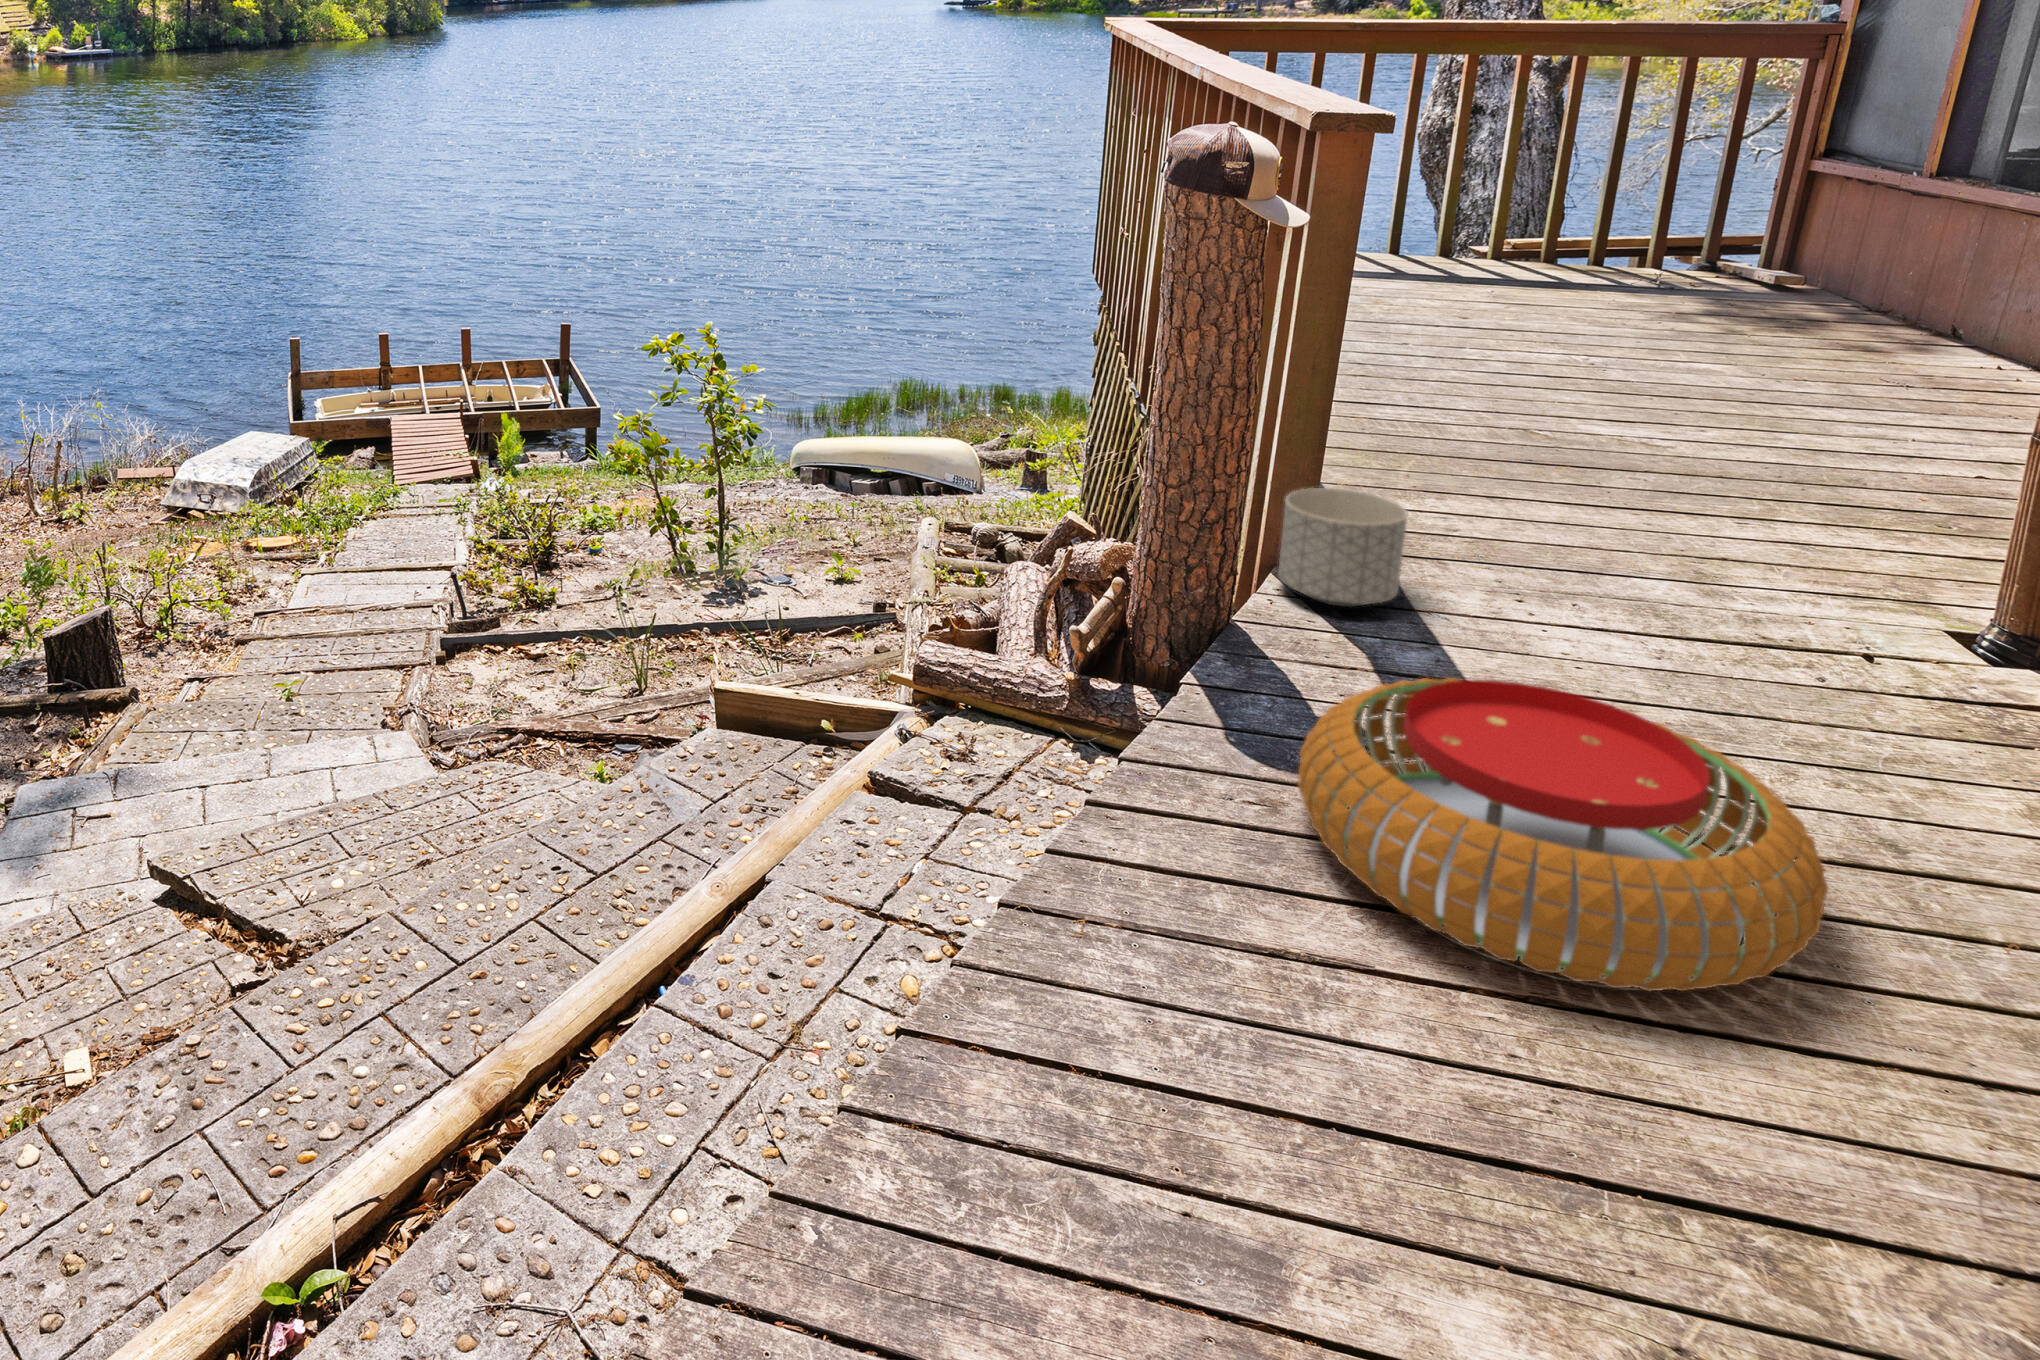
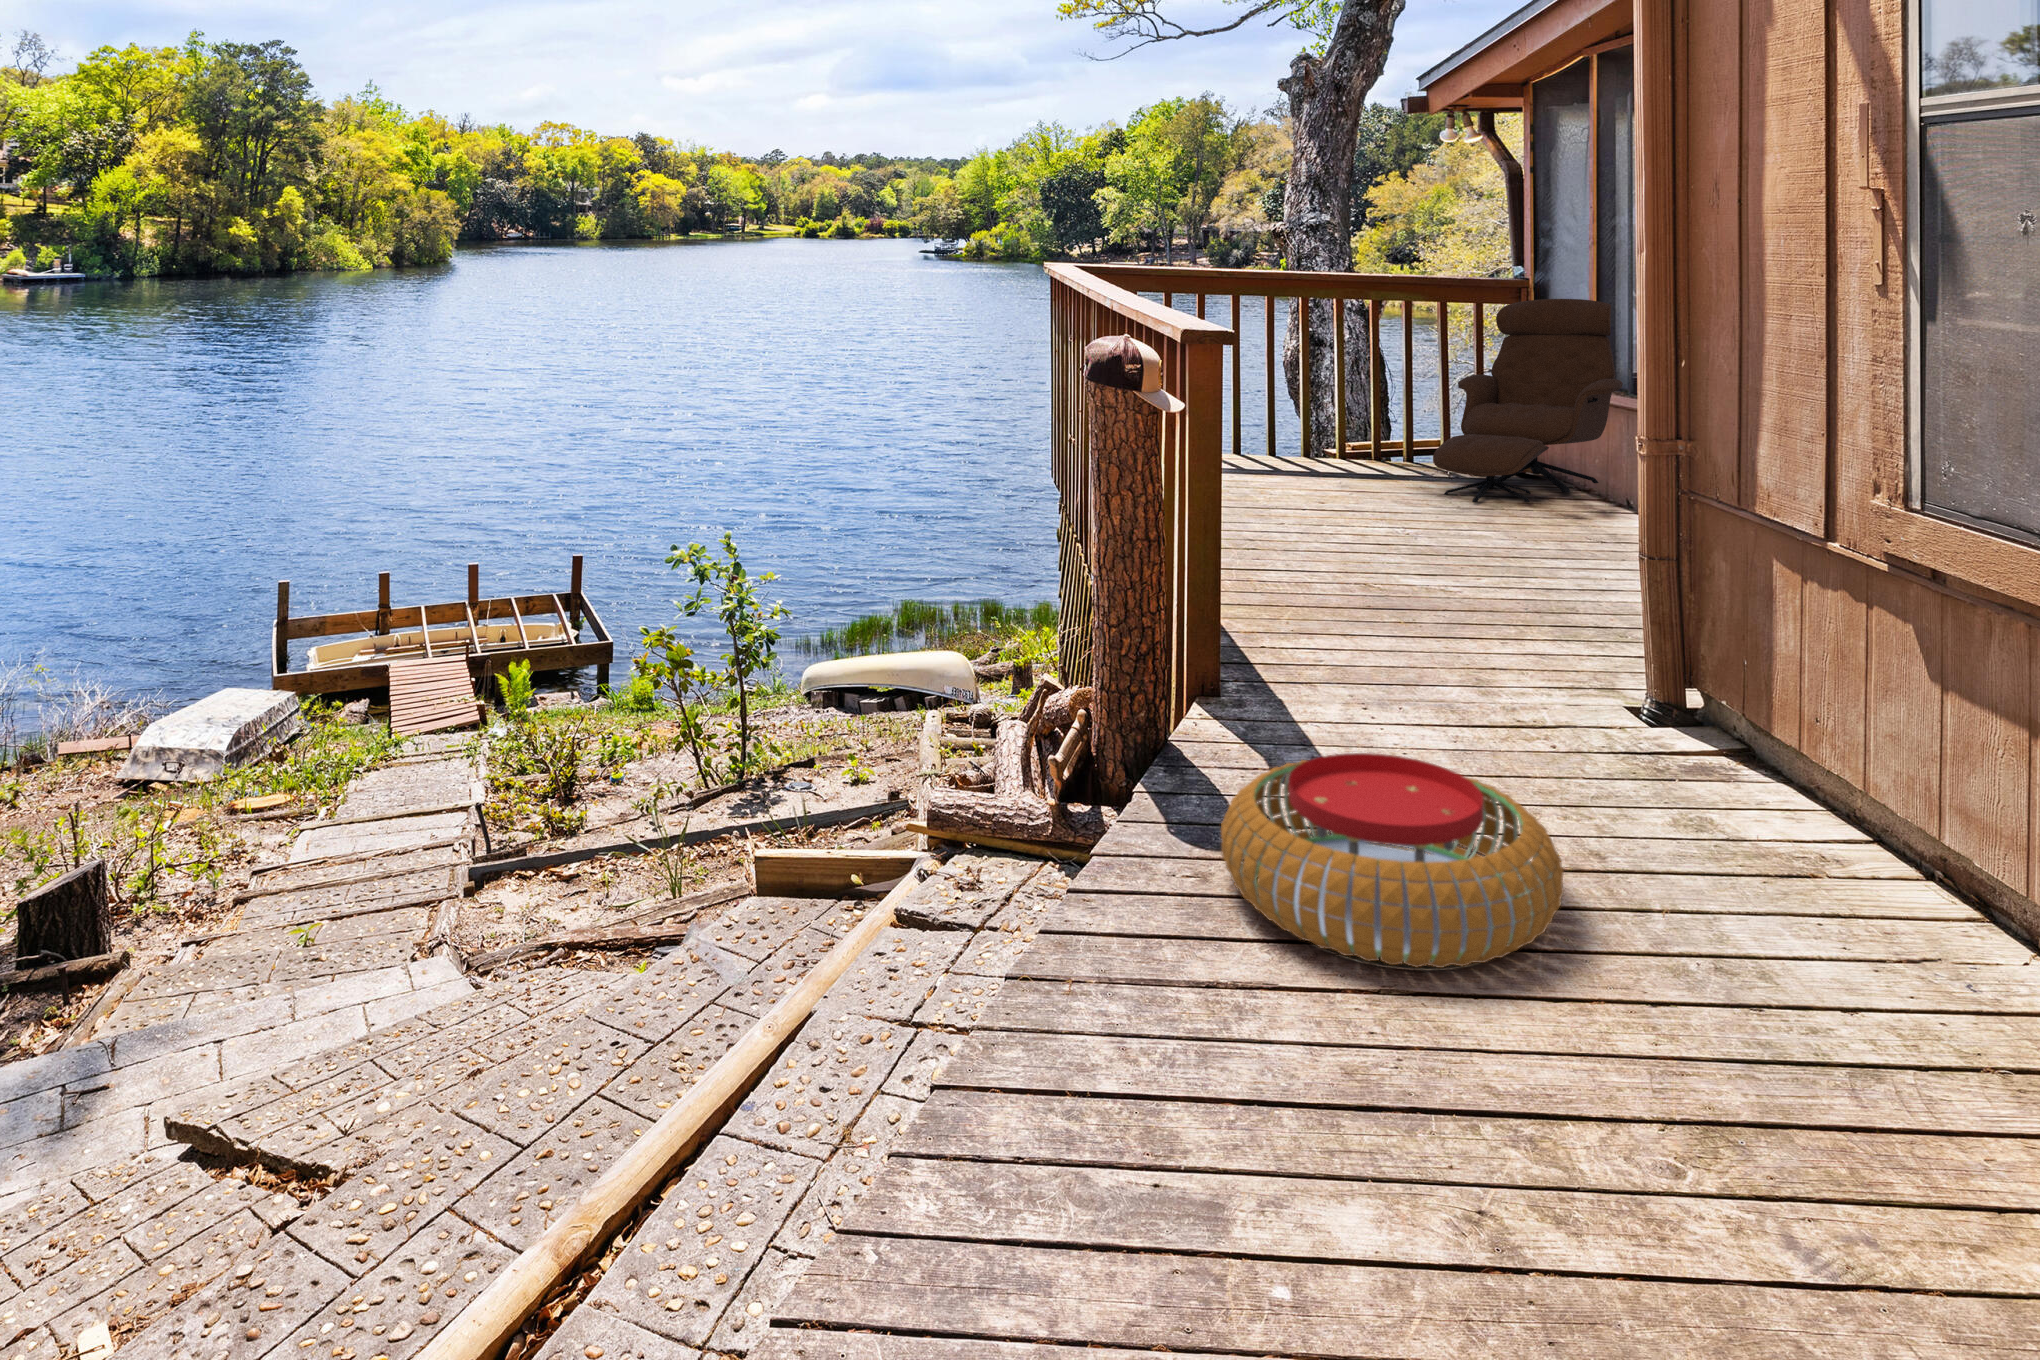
lounge chair: none [1630,58,1954,333] -> present [1433,299,1623,502]
planter: present [1278,488,1407,607] -> none [1200,629,1287,724]

